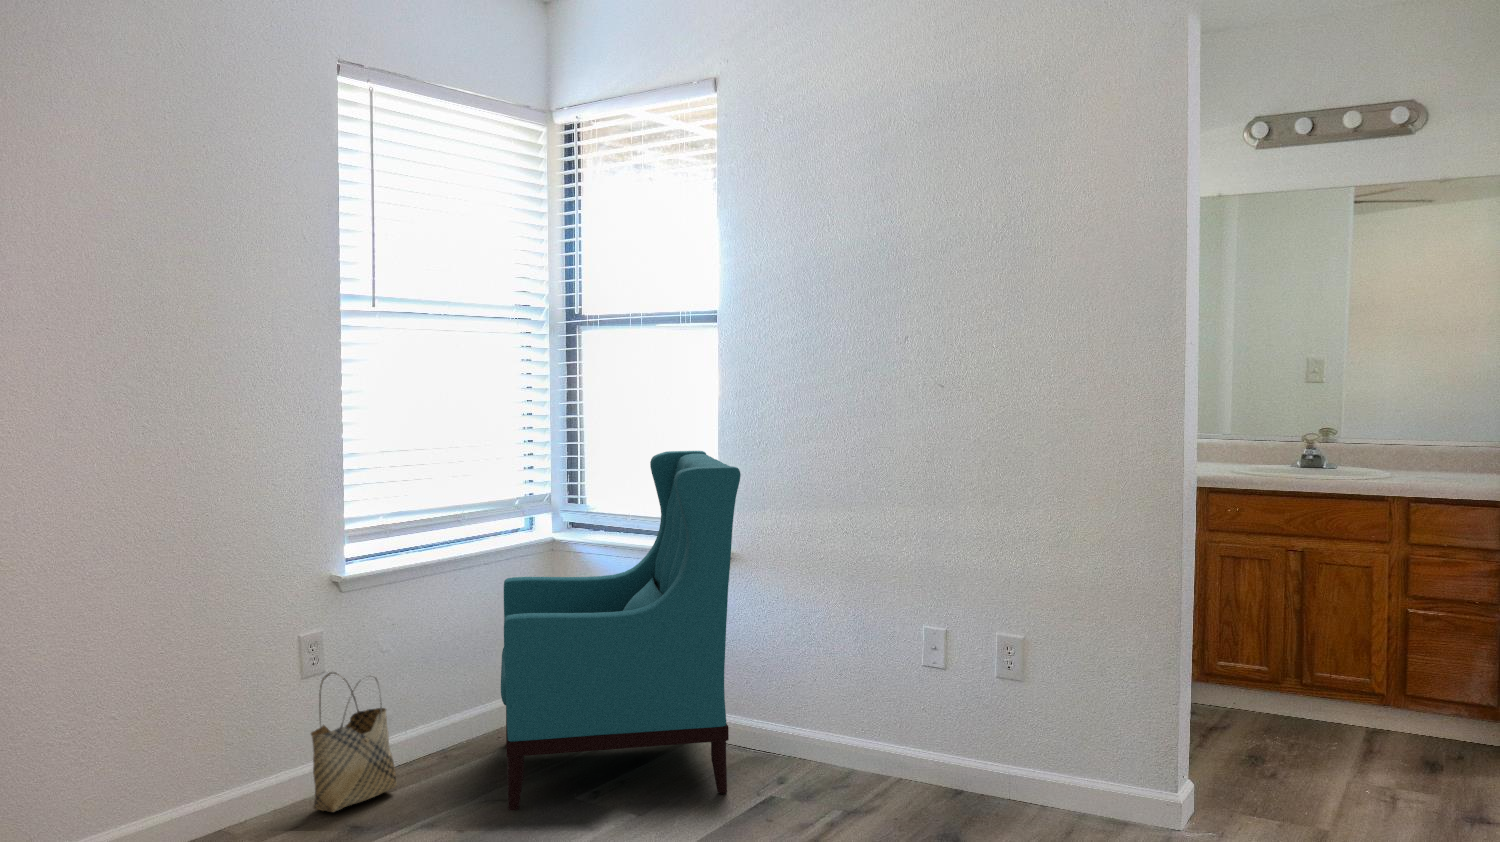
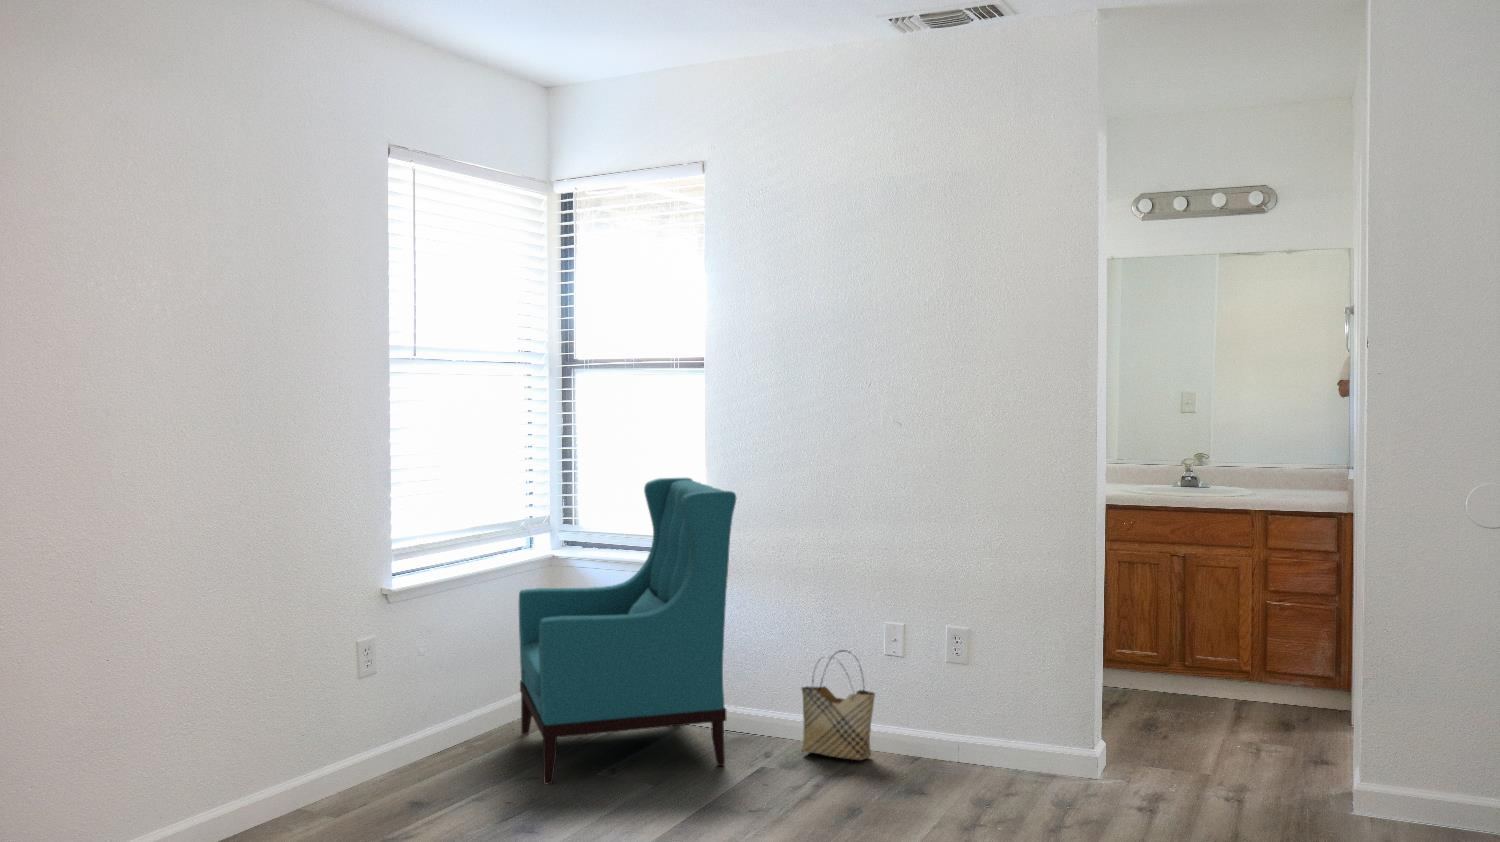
woven basket: present [311,672,397,812] -> present [801,650,875,760]

